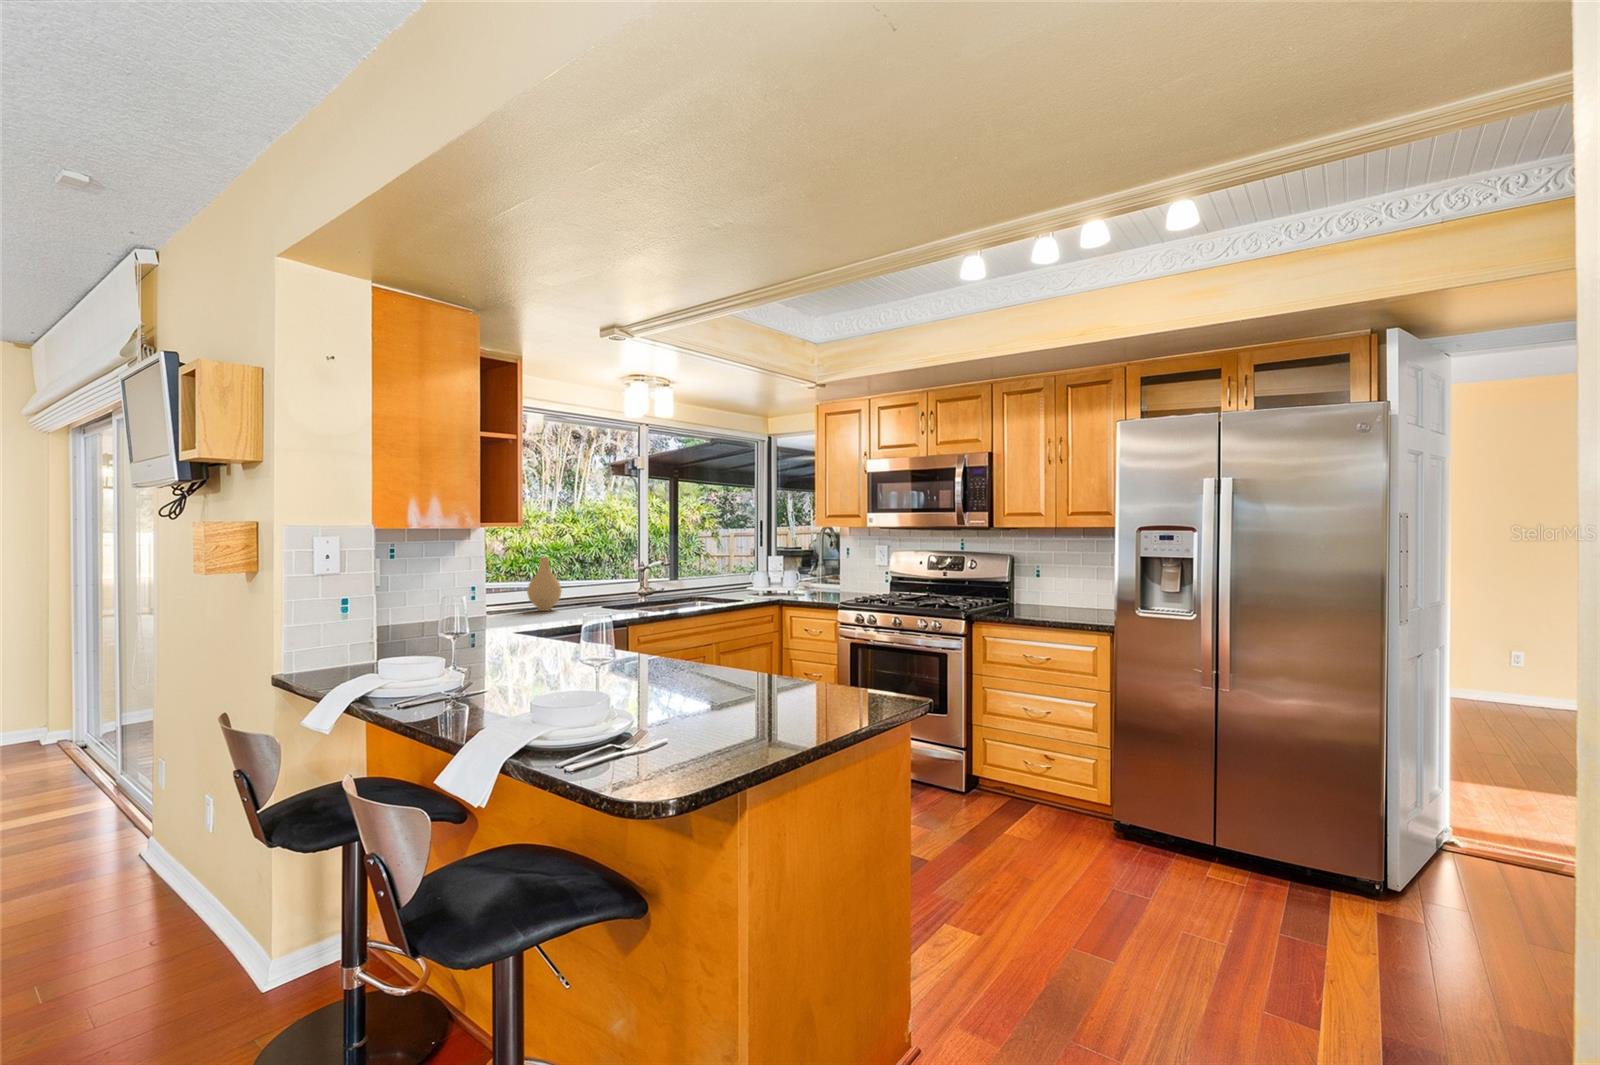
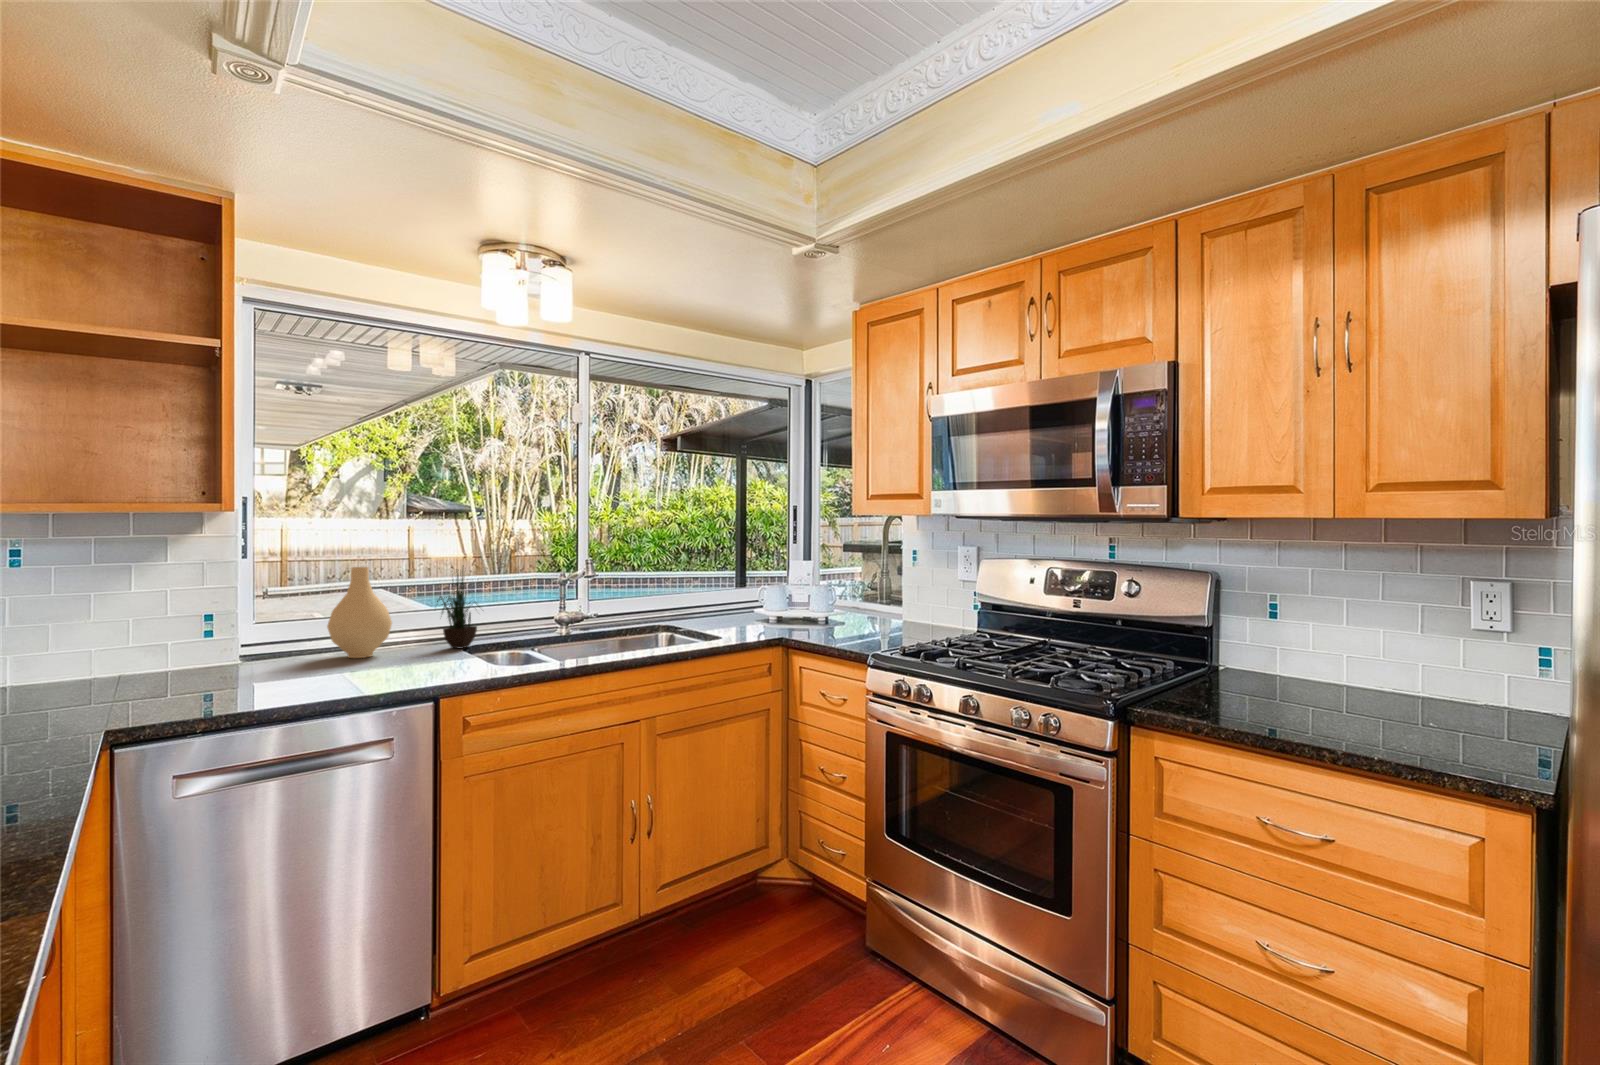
potted plant: none [575,548,608,607] -> present [437,571,477,649]

